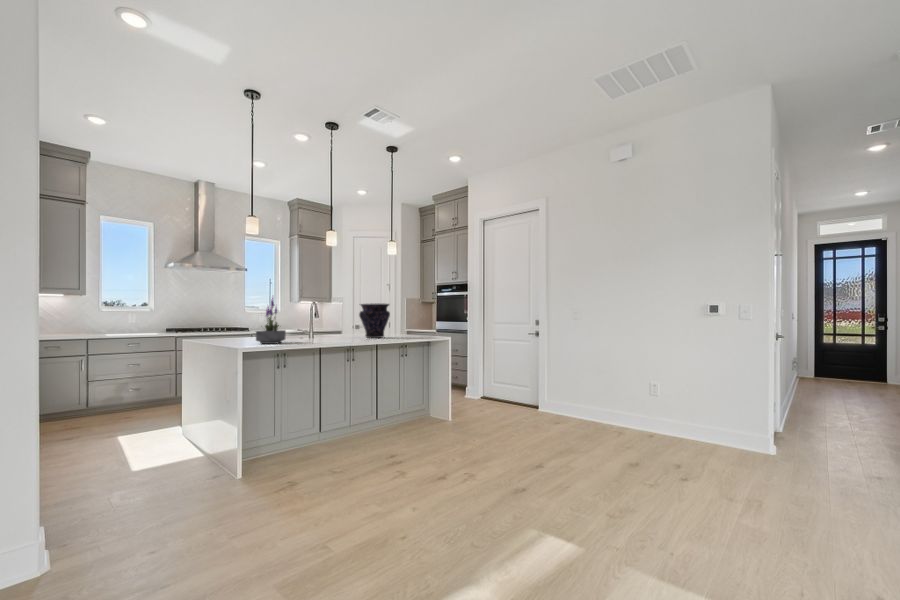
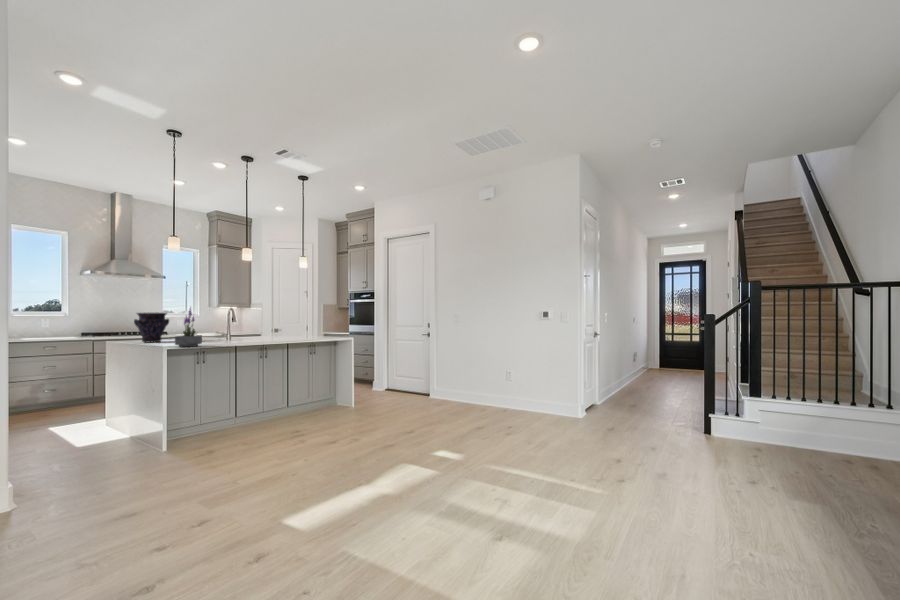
vase: present [359,303,390,338] -> present [134,313,169,343]

